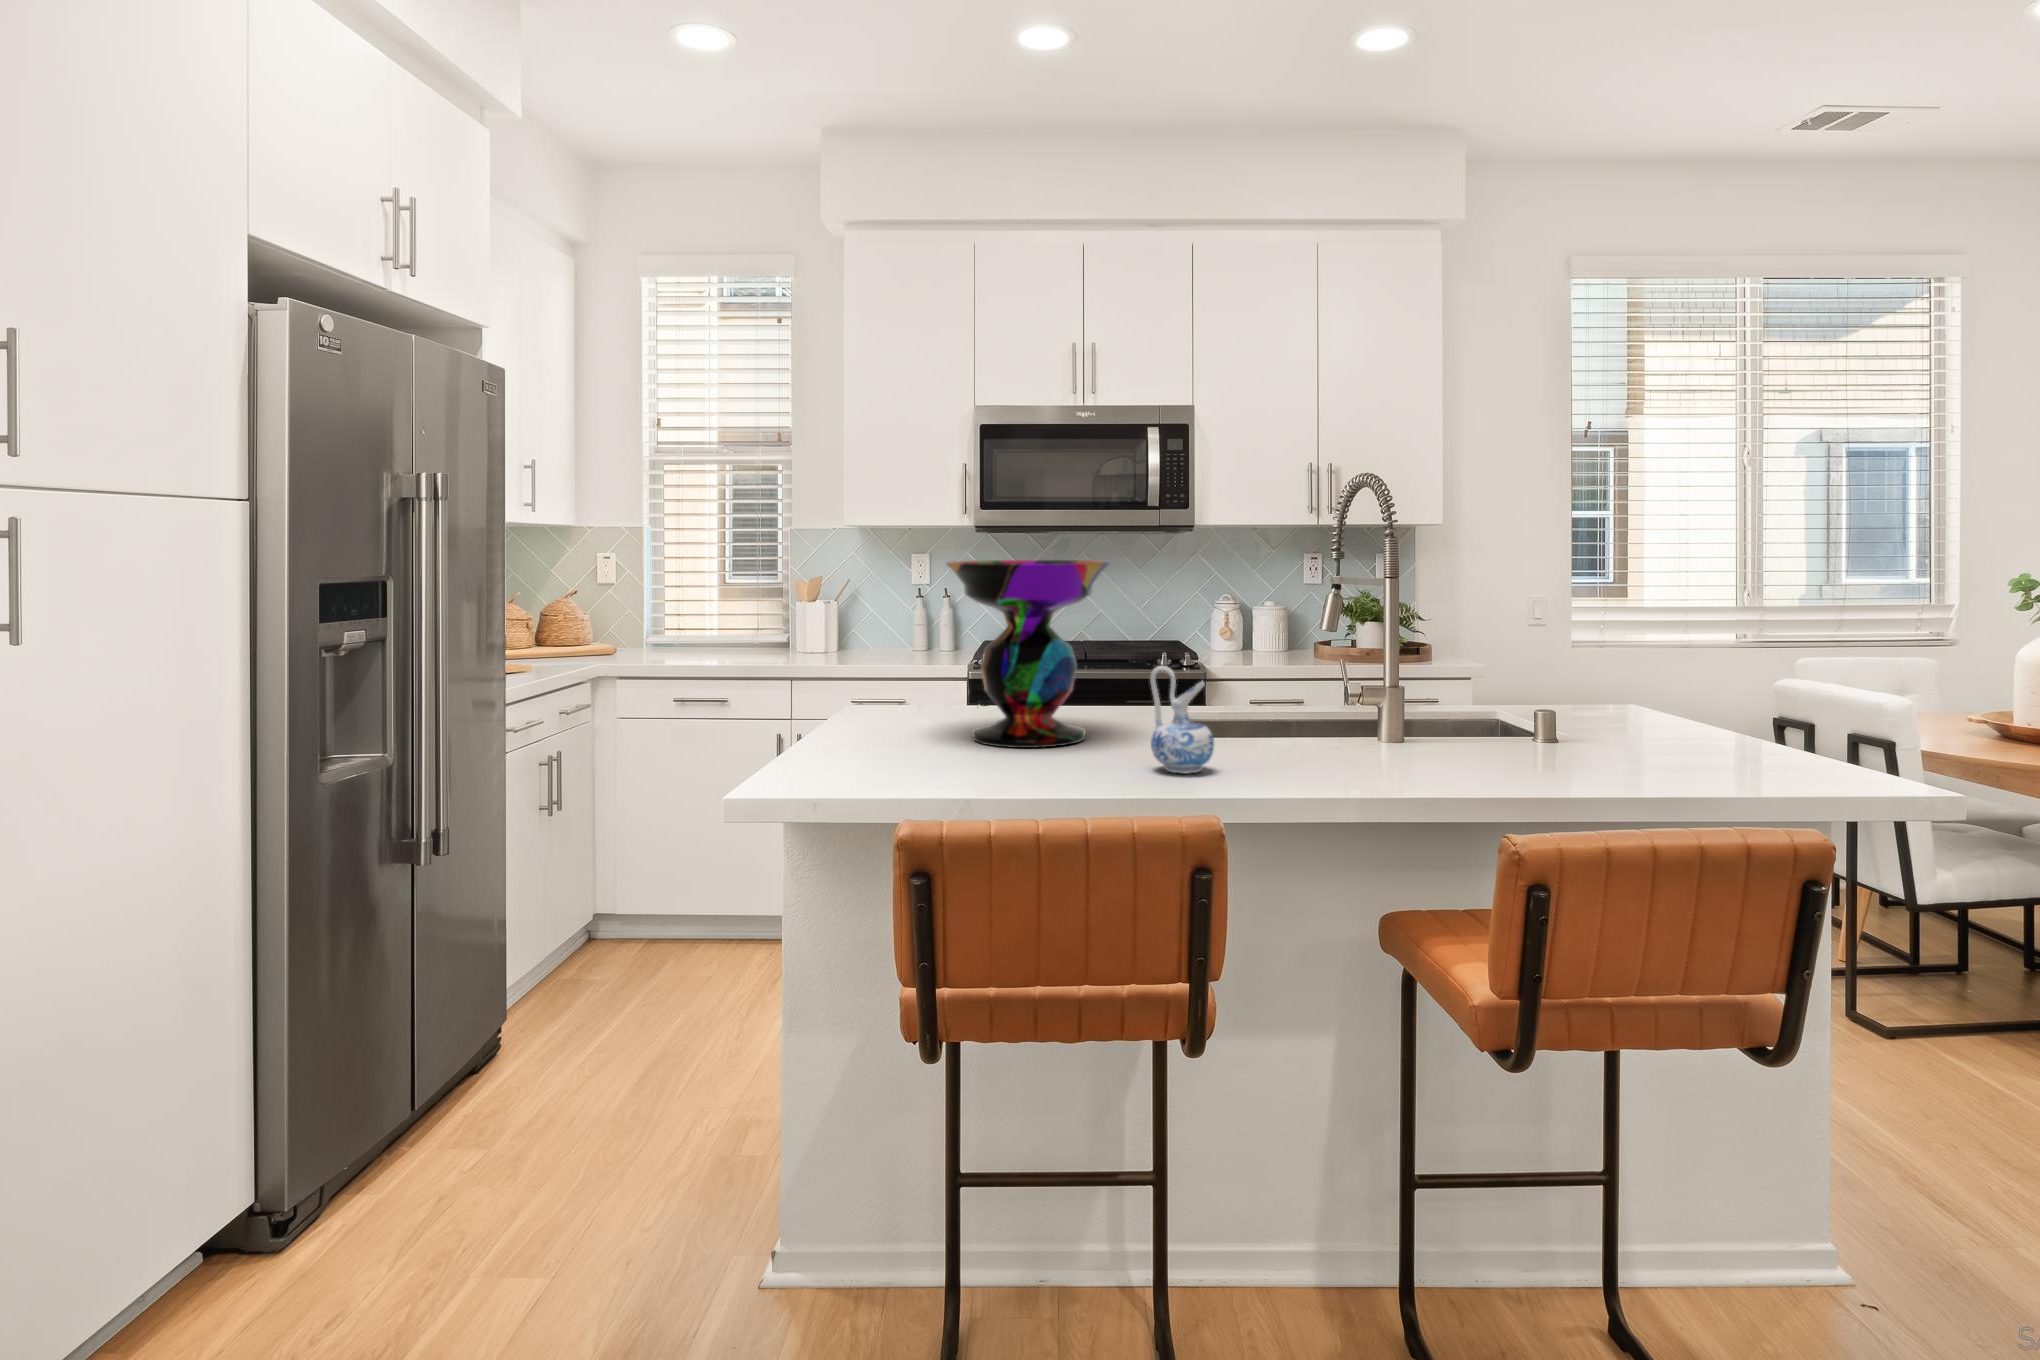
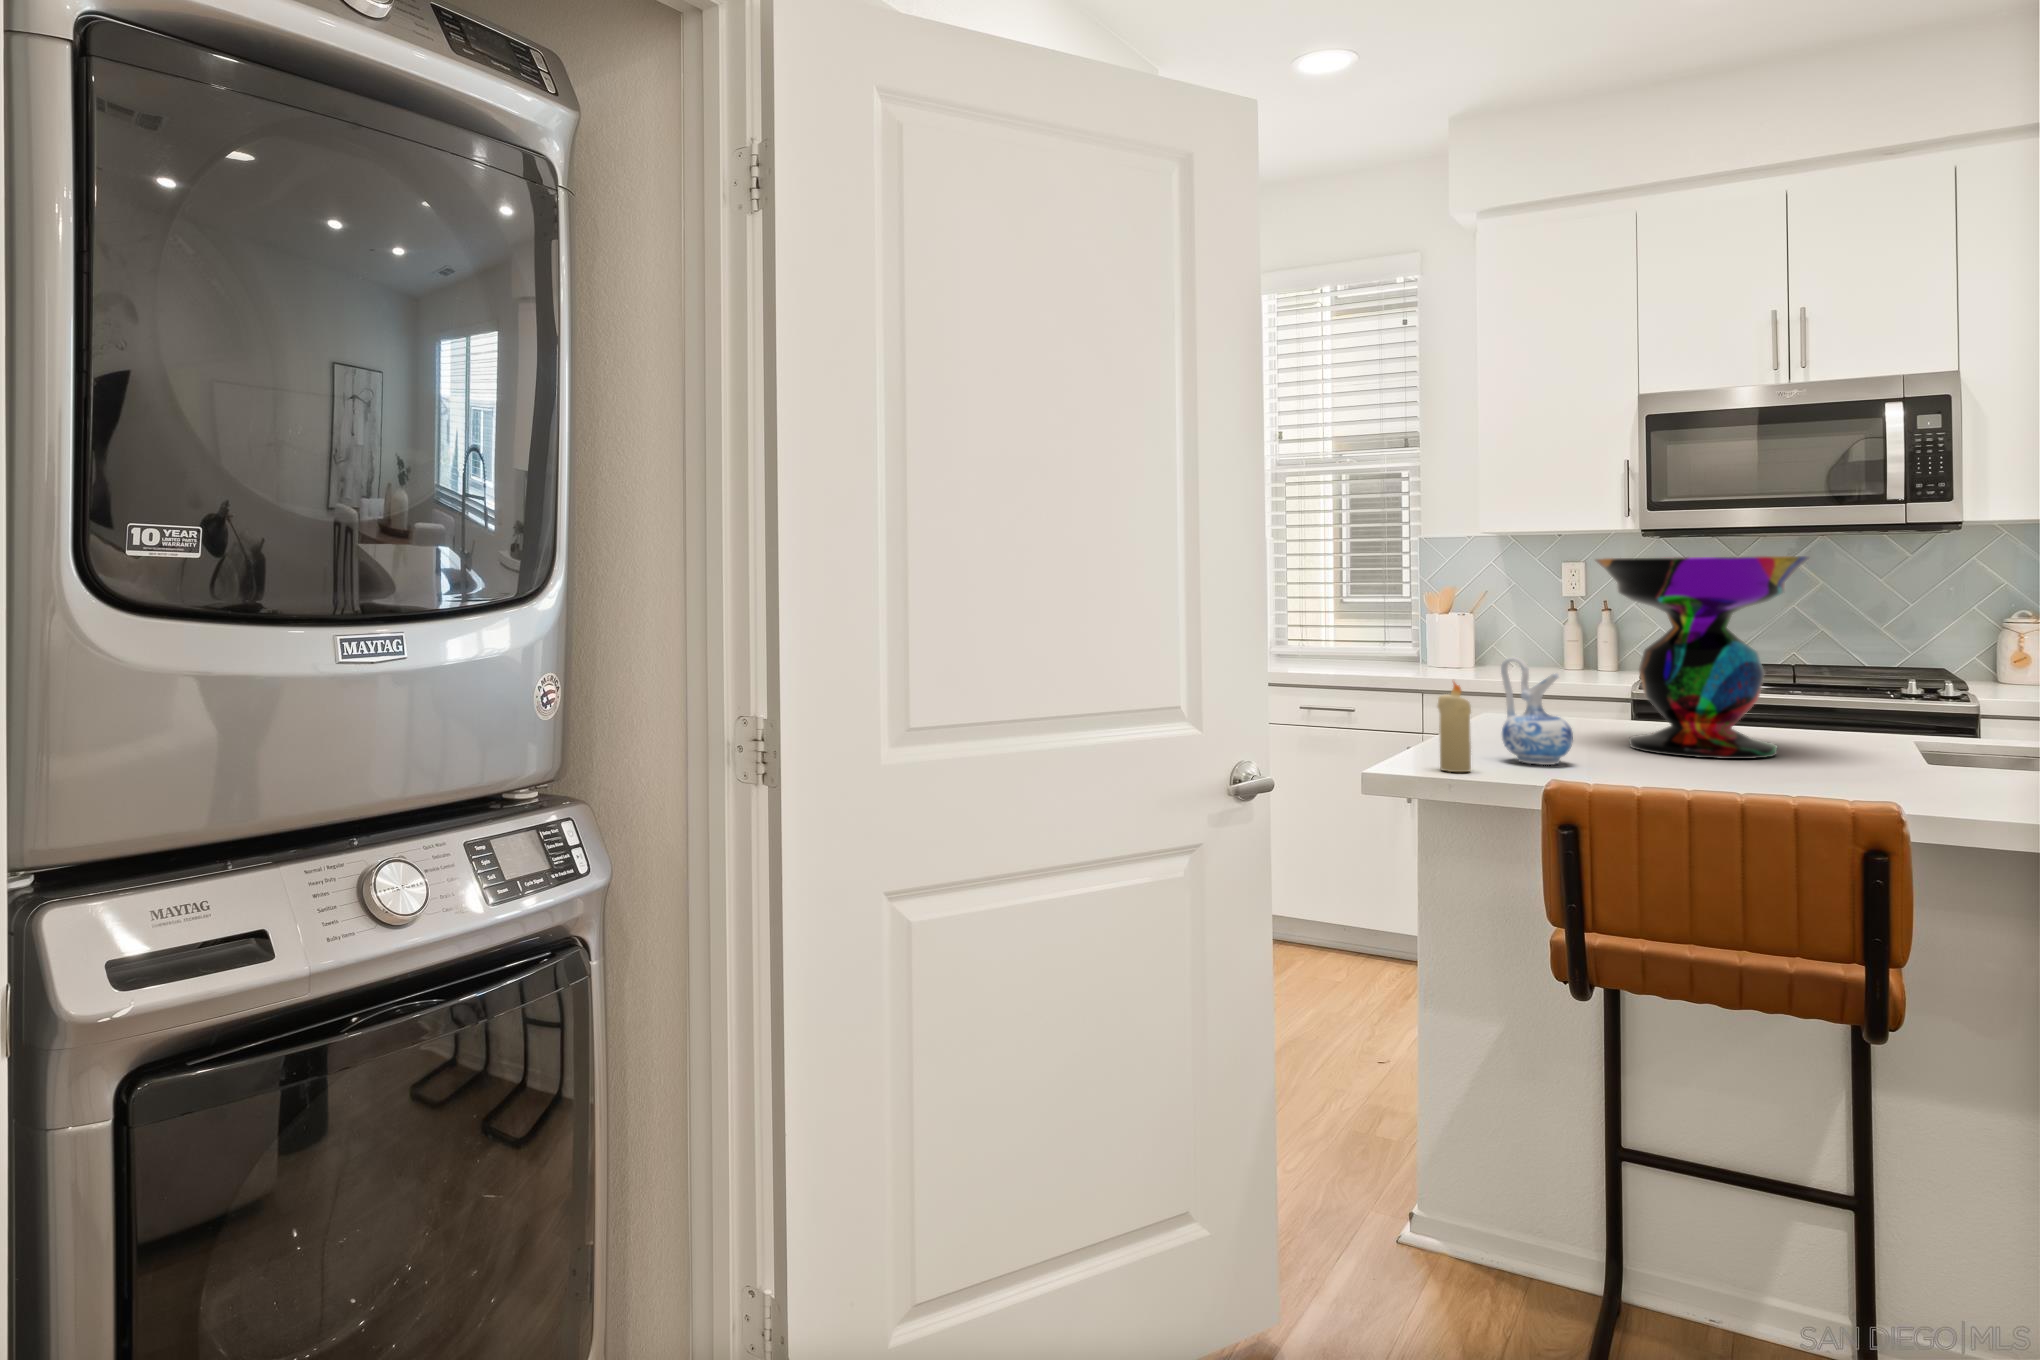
ceramic pitcher: present [1150,666,1214,773] -> present [1501,657,1573,765]
candle: none [803,695,836,793] -> present [1438,682,1471,772]

